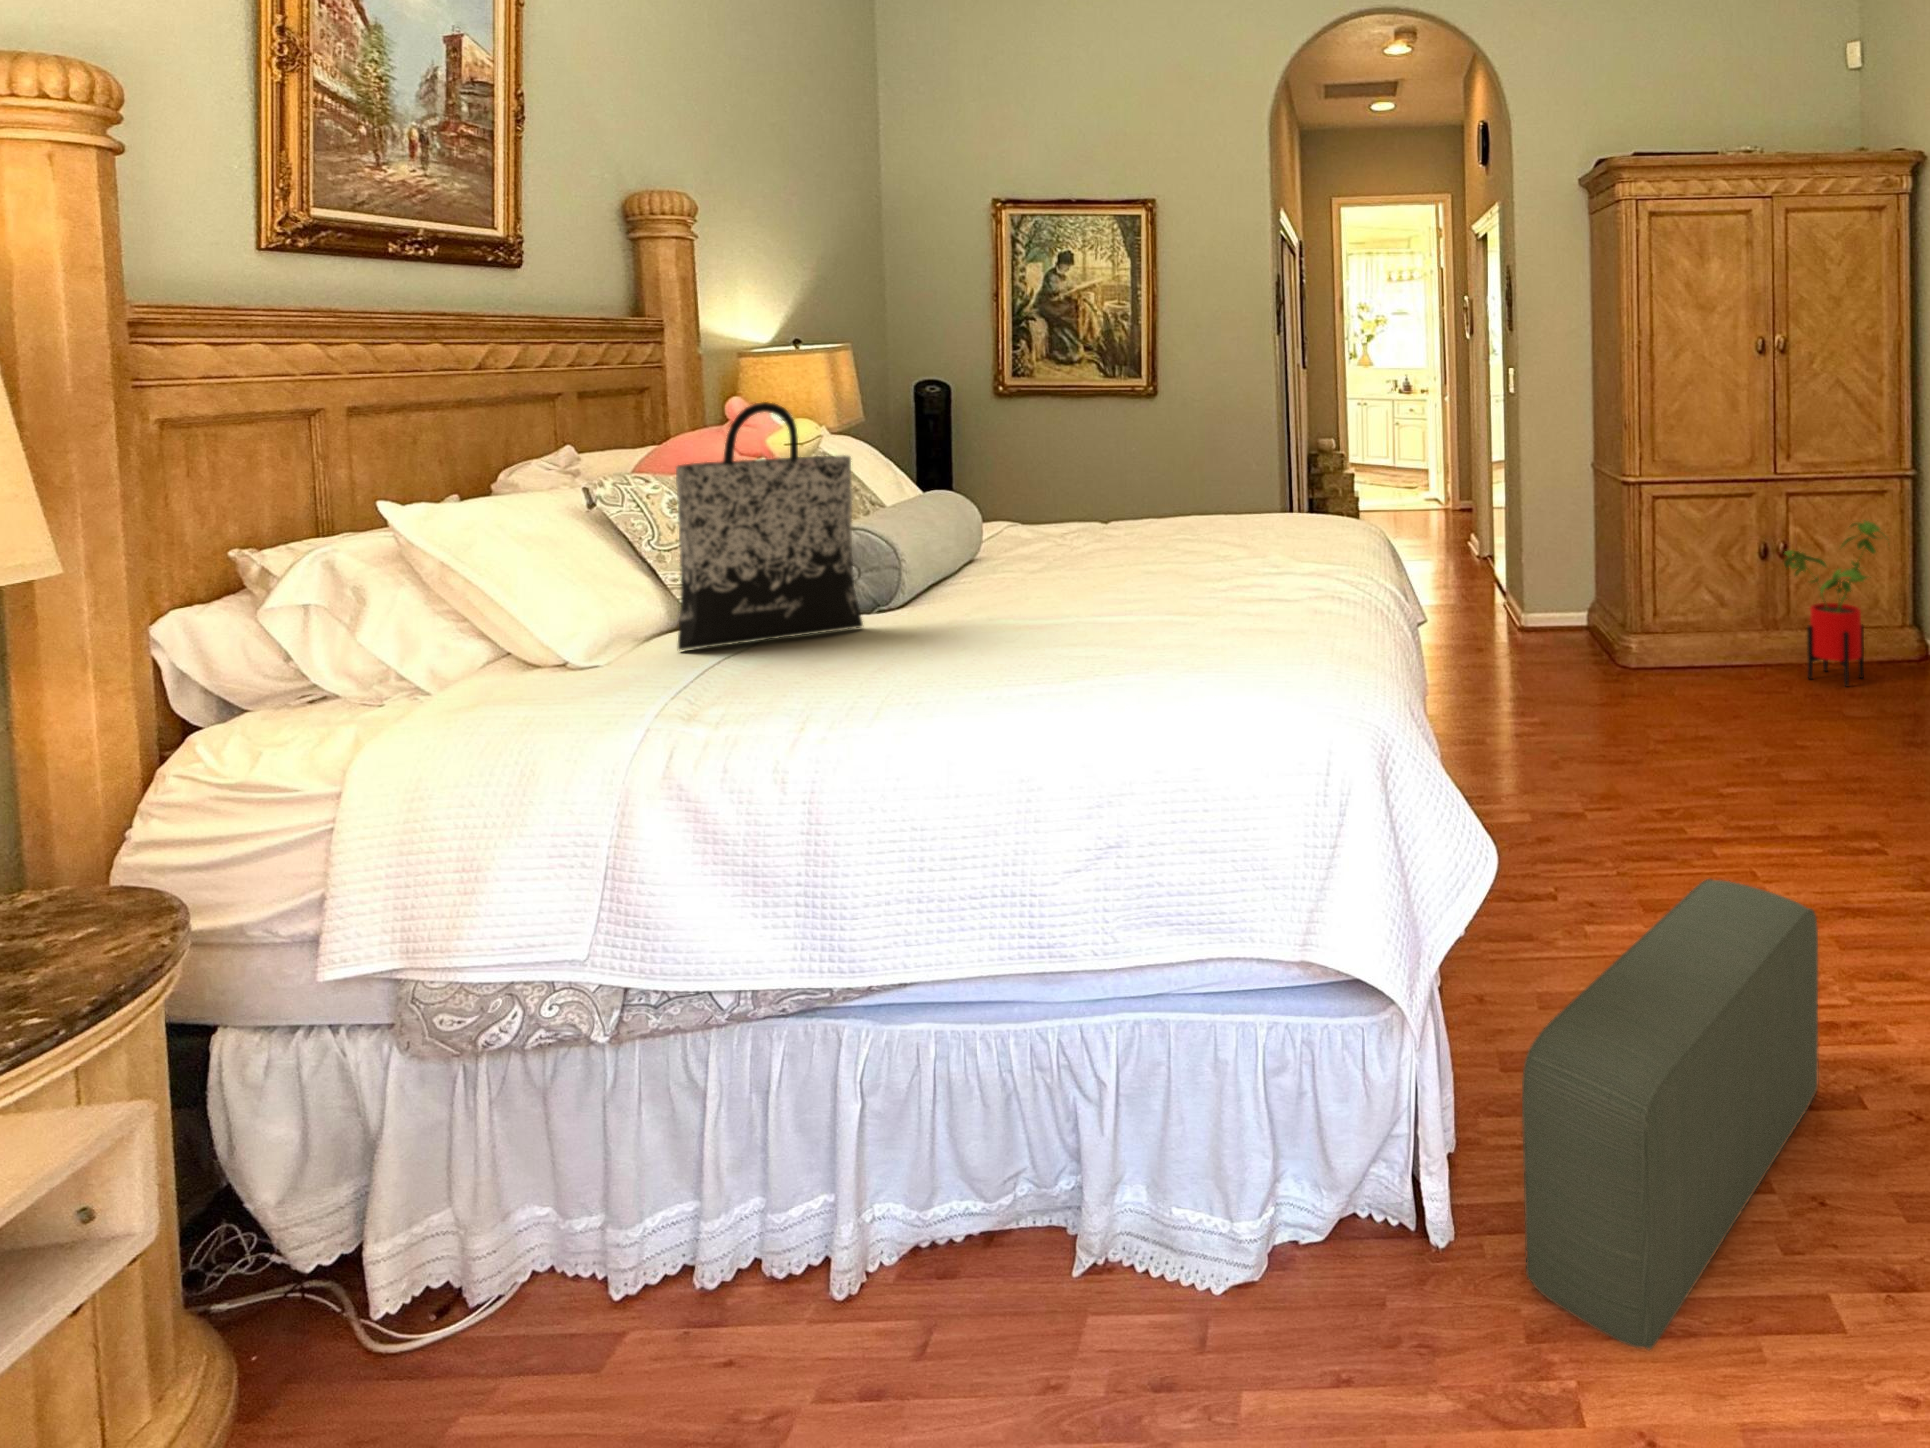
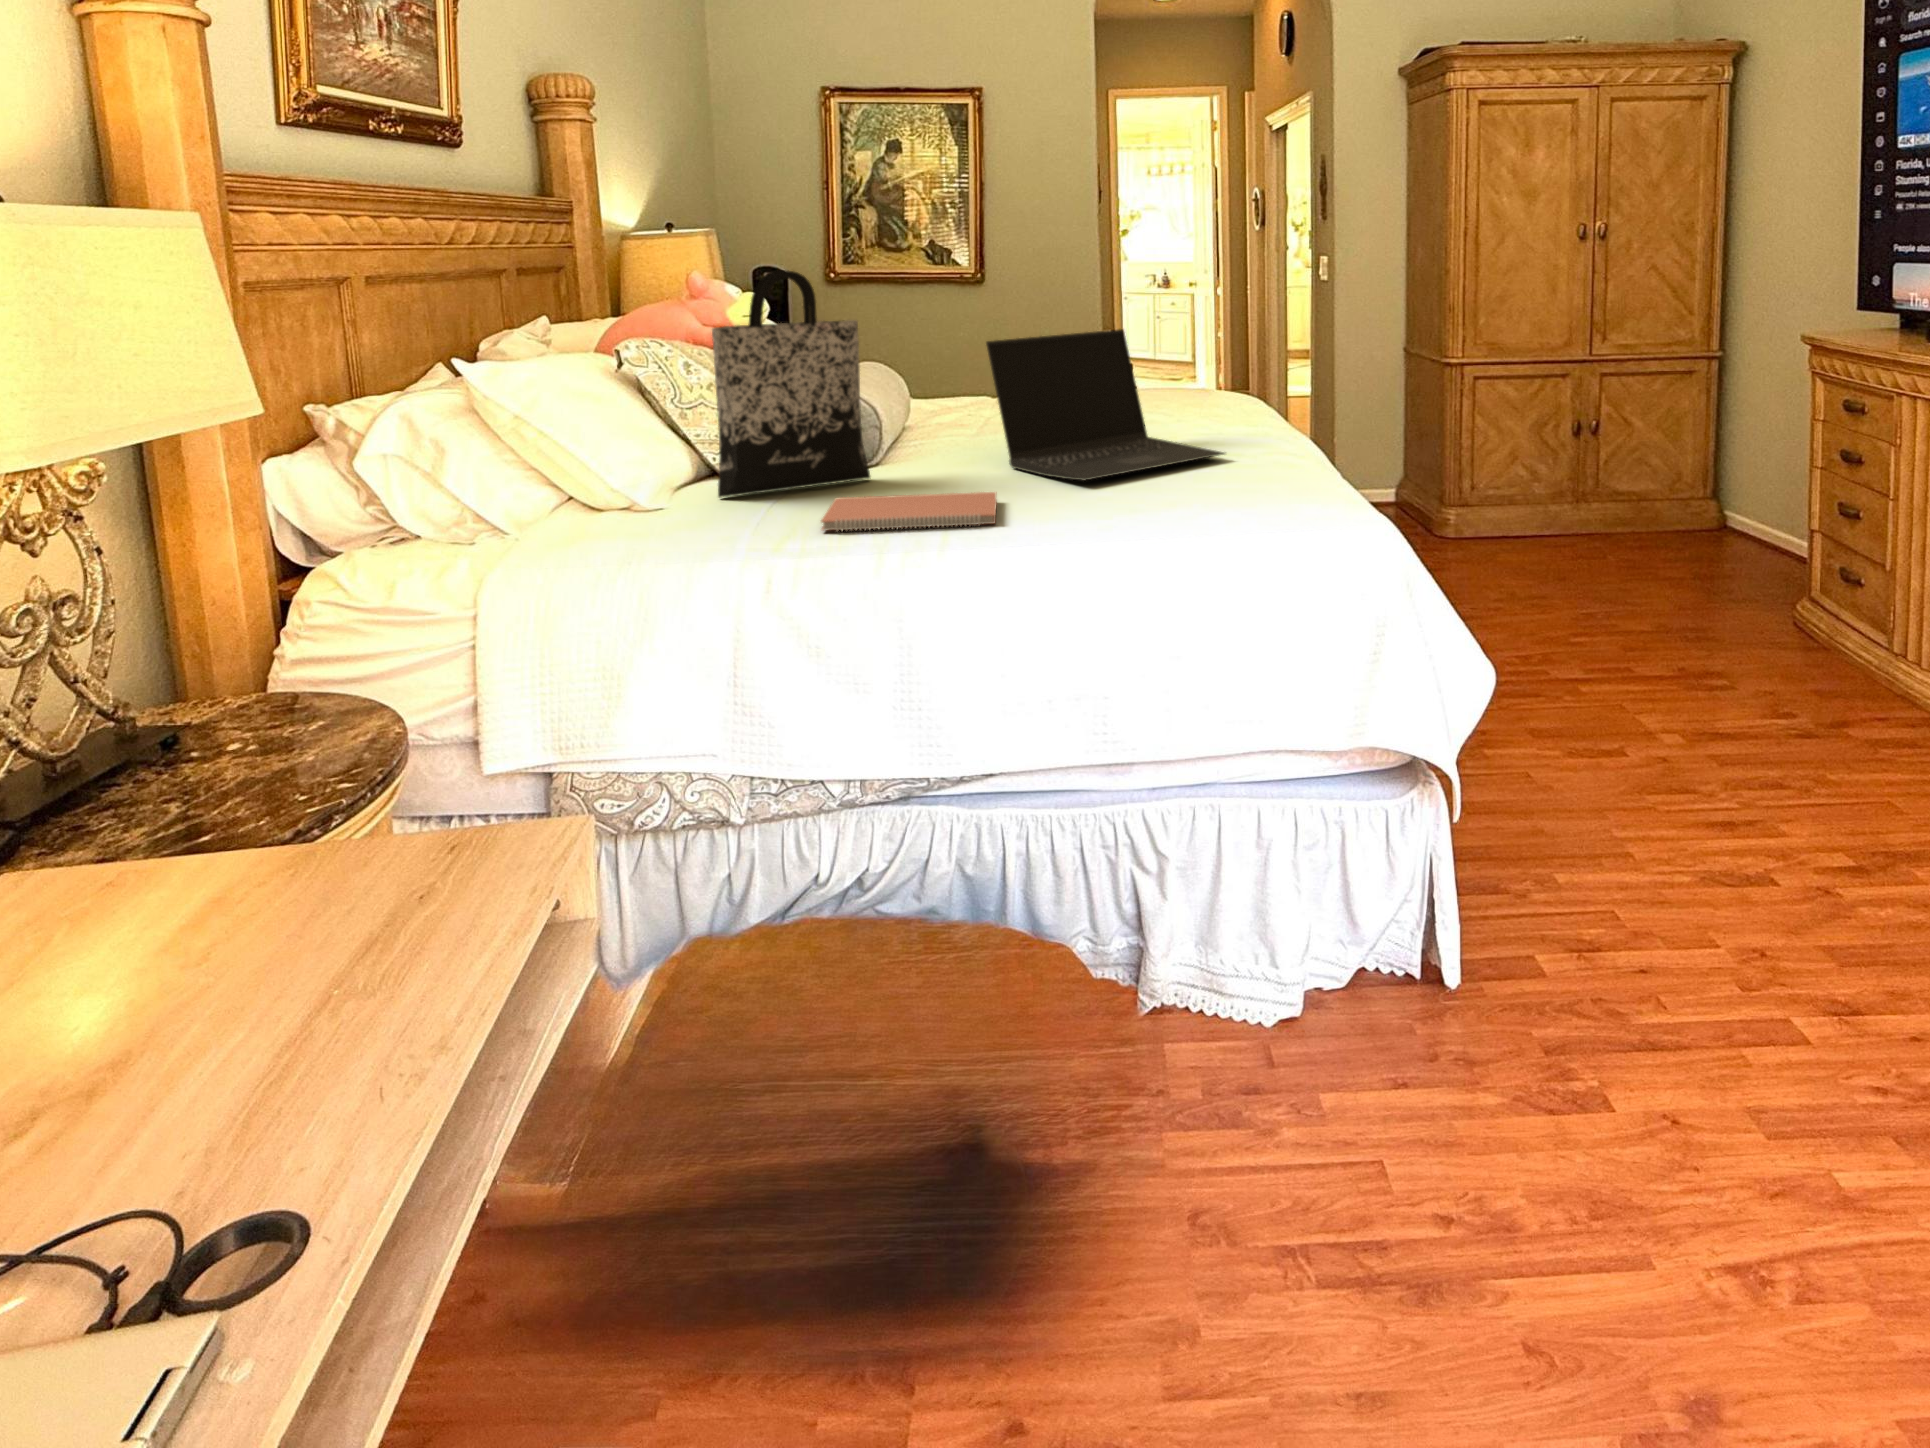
laptop: none [1005,461,1261,634] -> present [986,329,1225,480]
house plant: present [1784,520,1883,686] -> none [1593,394,1697,548]
notebook: none [738,647,966,696] -> present [821,492,997,531]
pouf: present [1522,879,1819,1350] -> none [1532,695,1742,1063]

